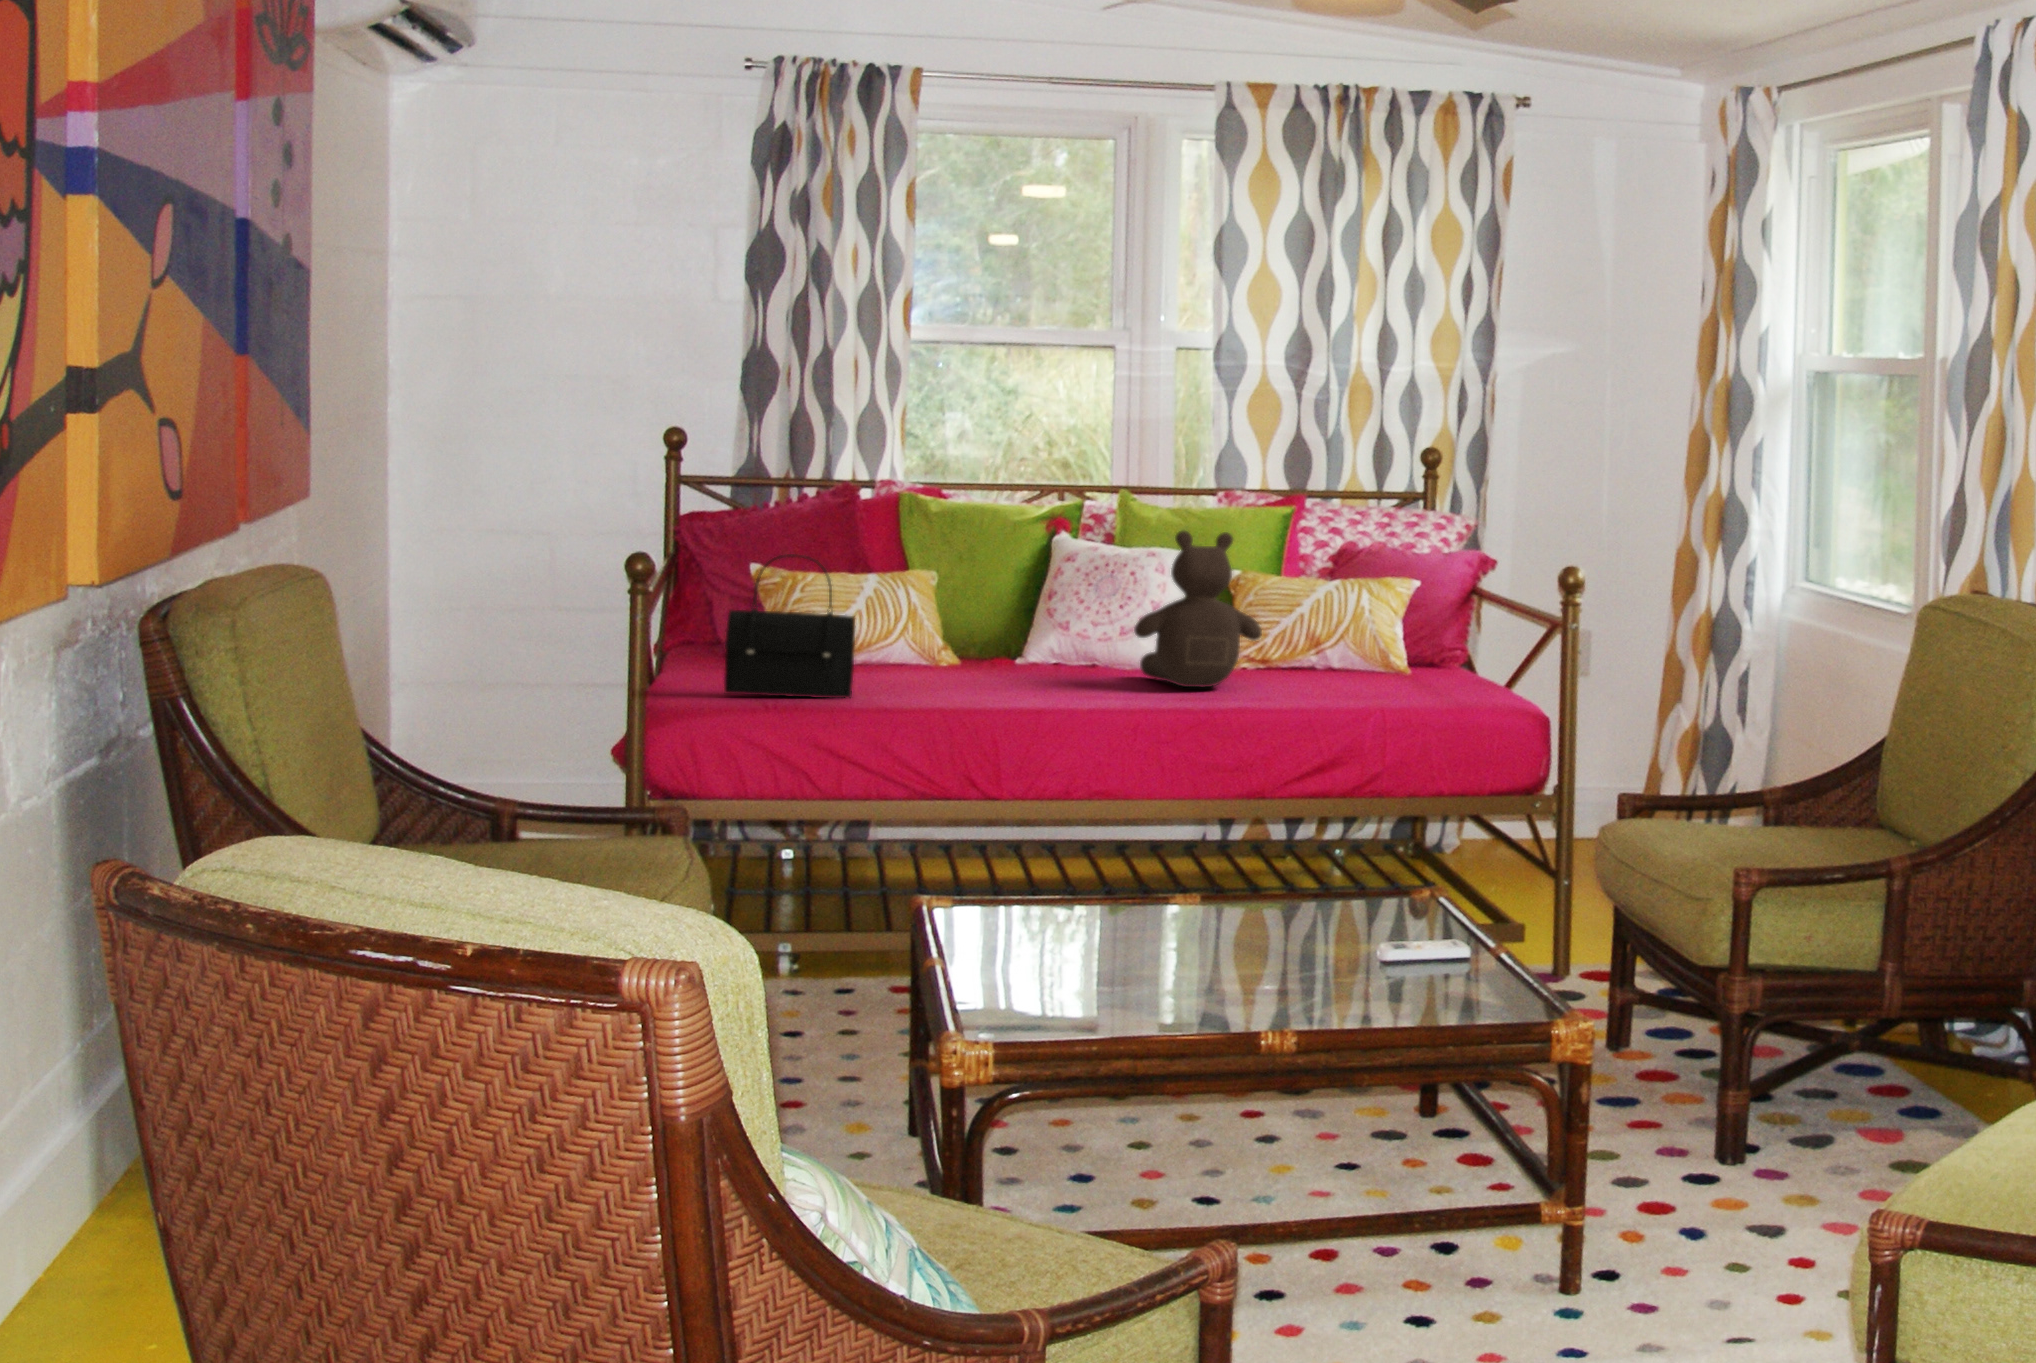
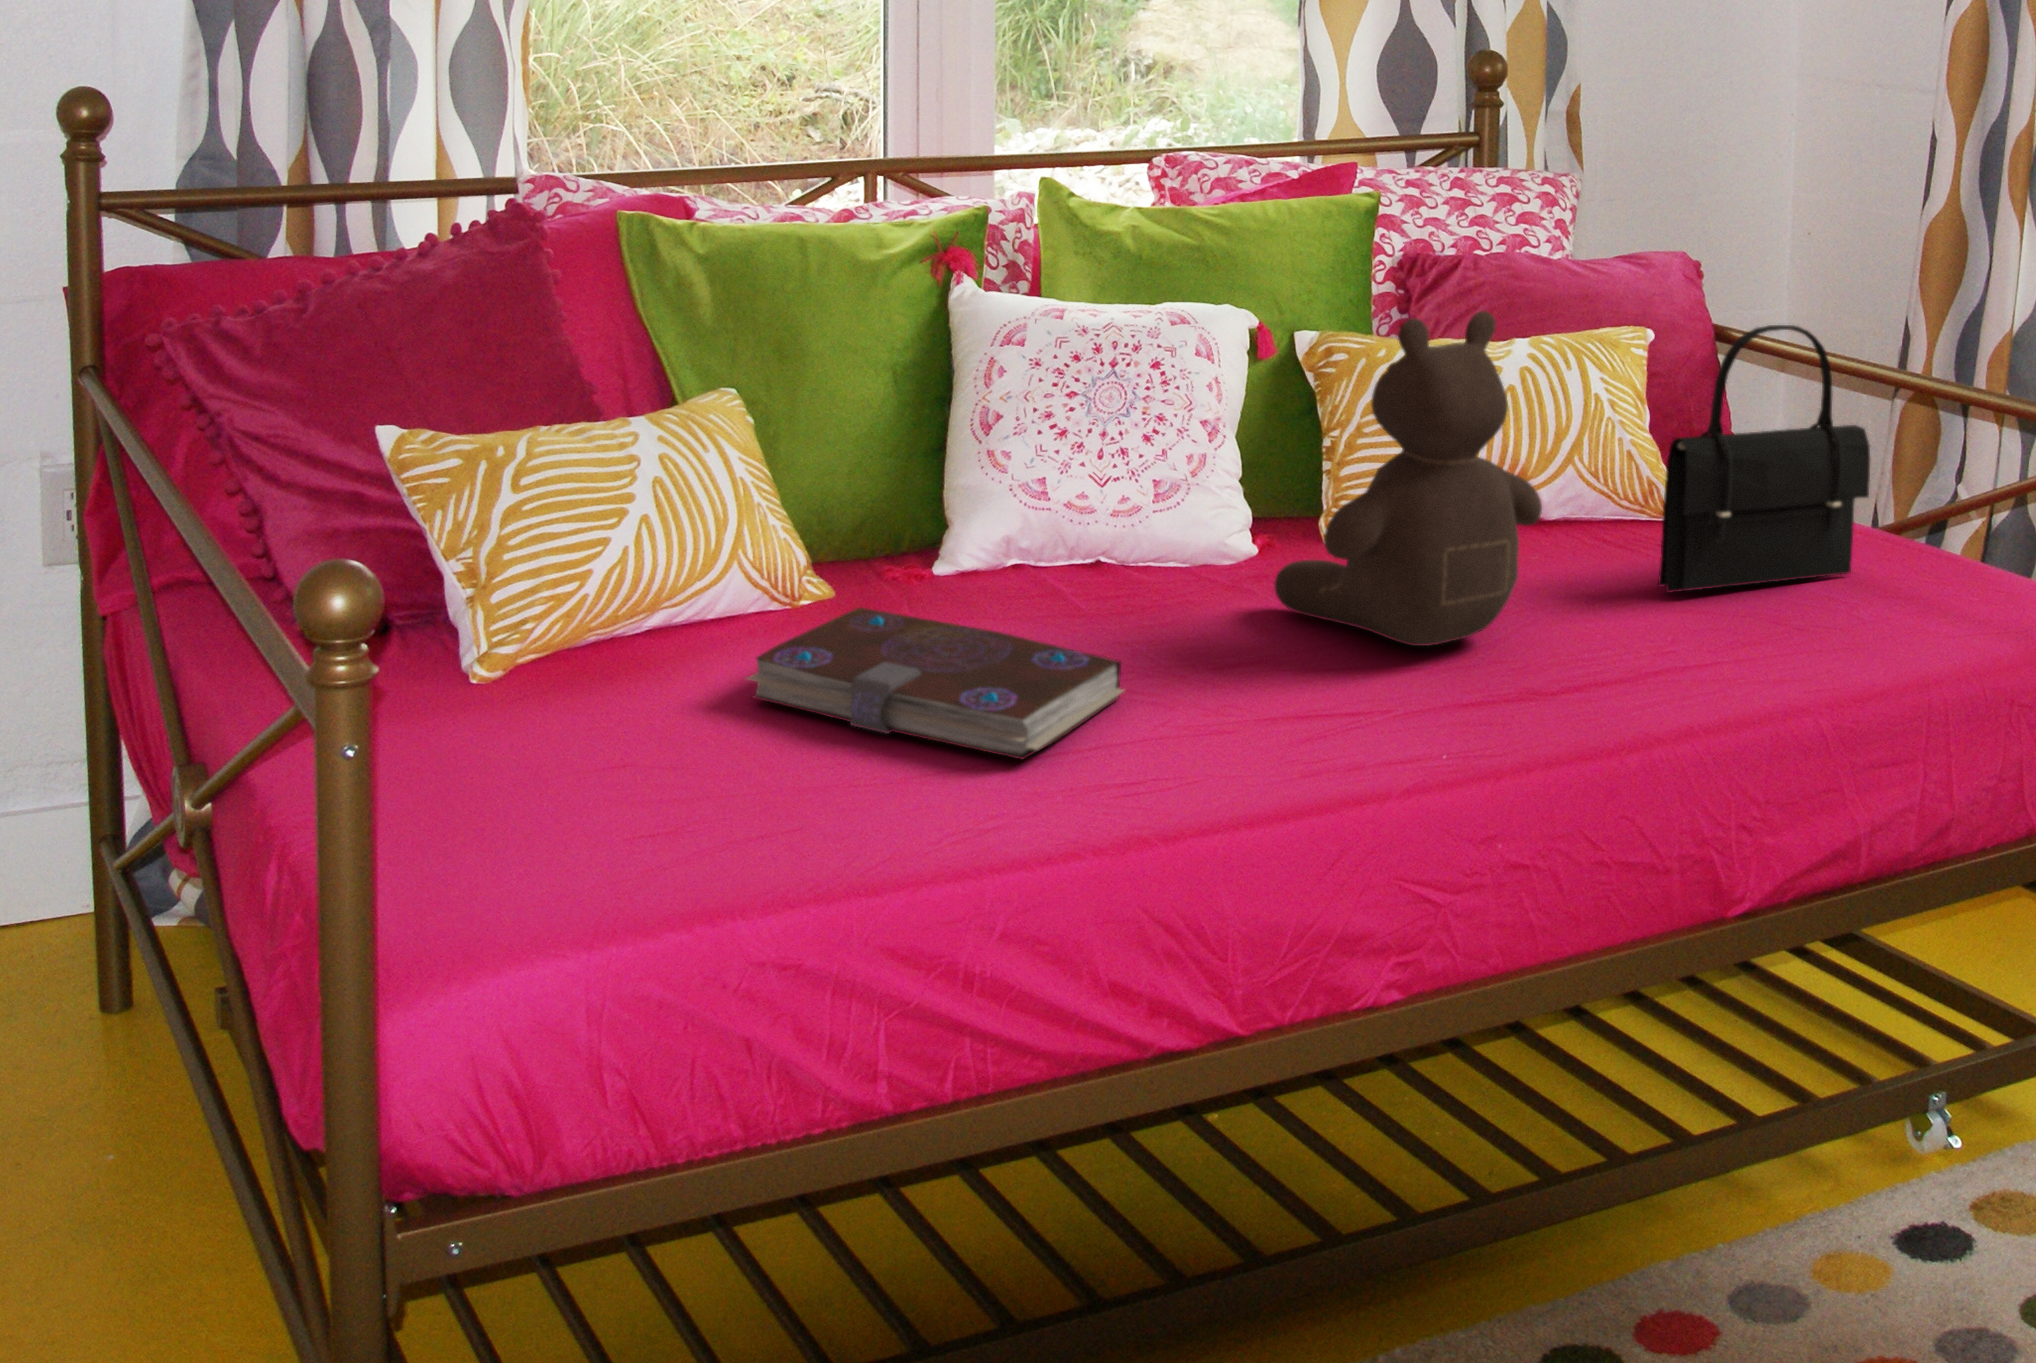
handbag: present [724,554,855,698] -> present [1658,325,1870,592]
book: none [872,654,1033,693] -> present [747,607,1123,759]

